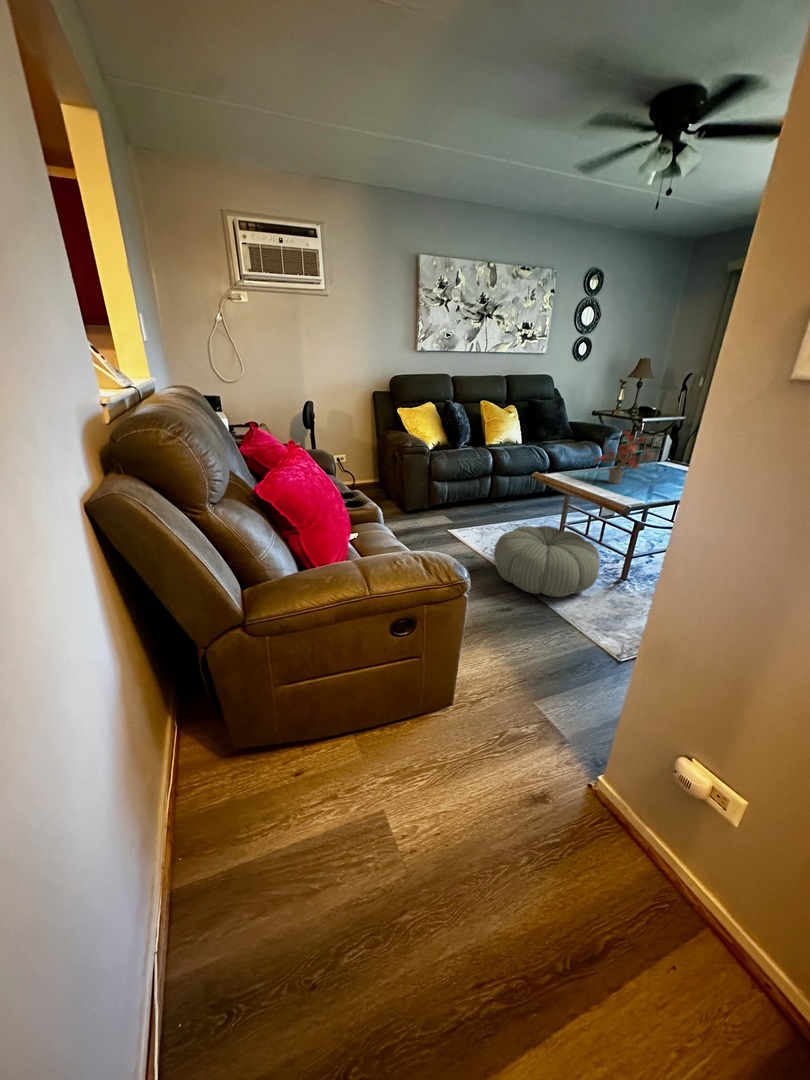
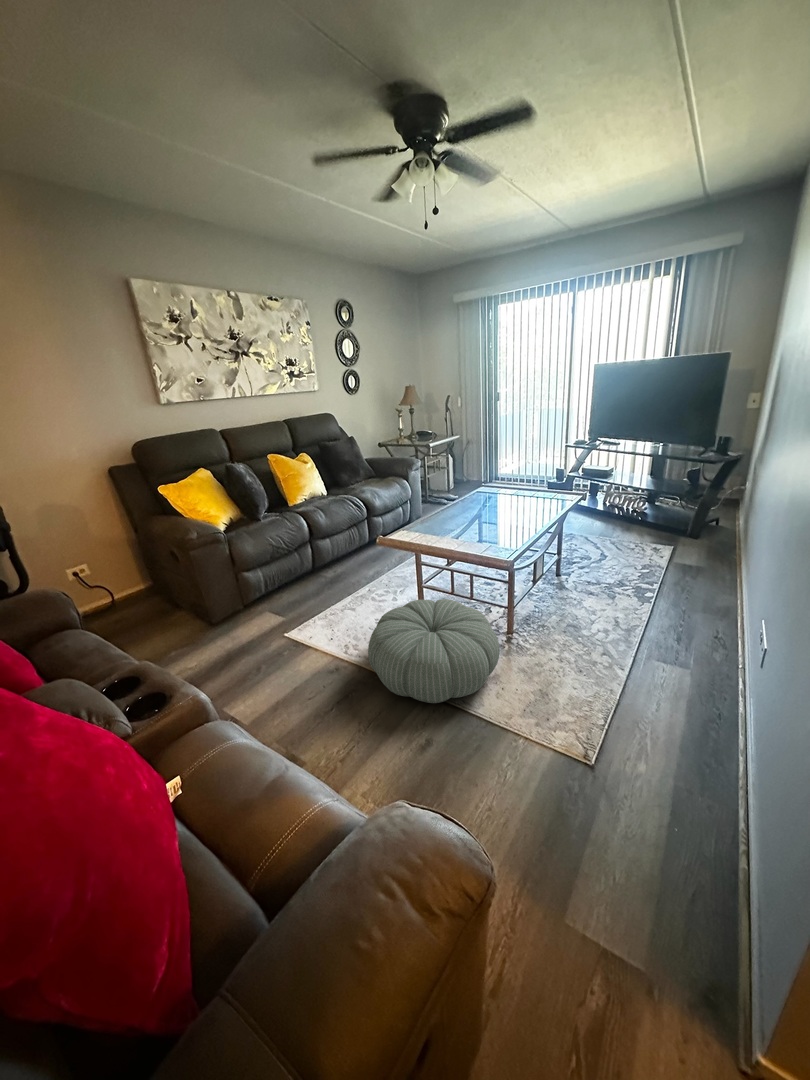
potted plant: present [594,425,654,484] -> none [427,456,496,528]

